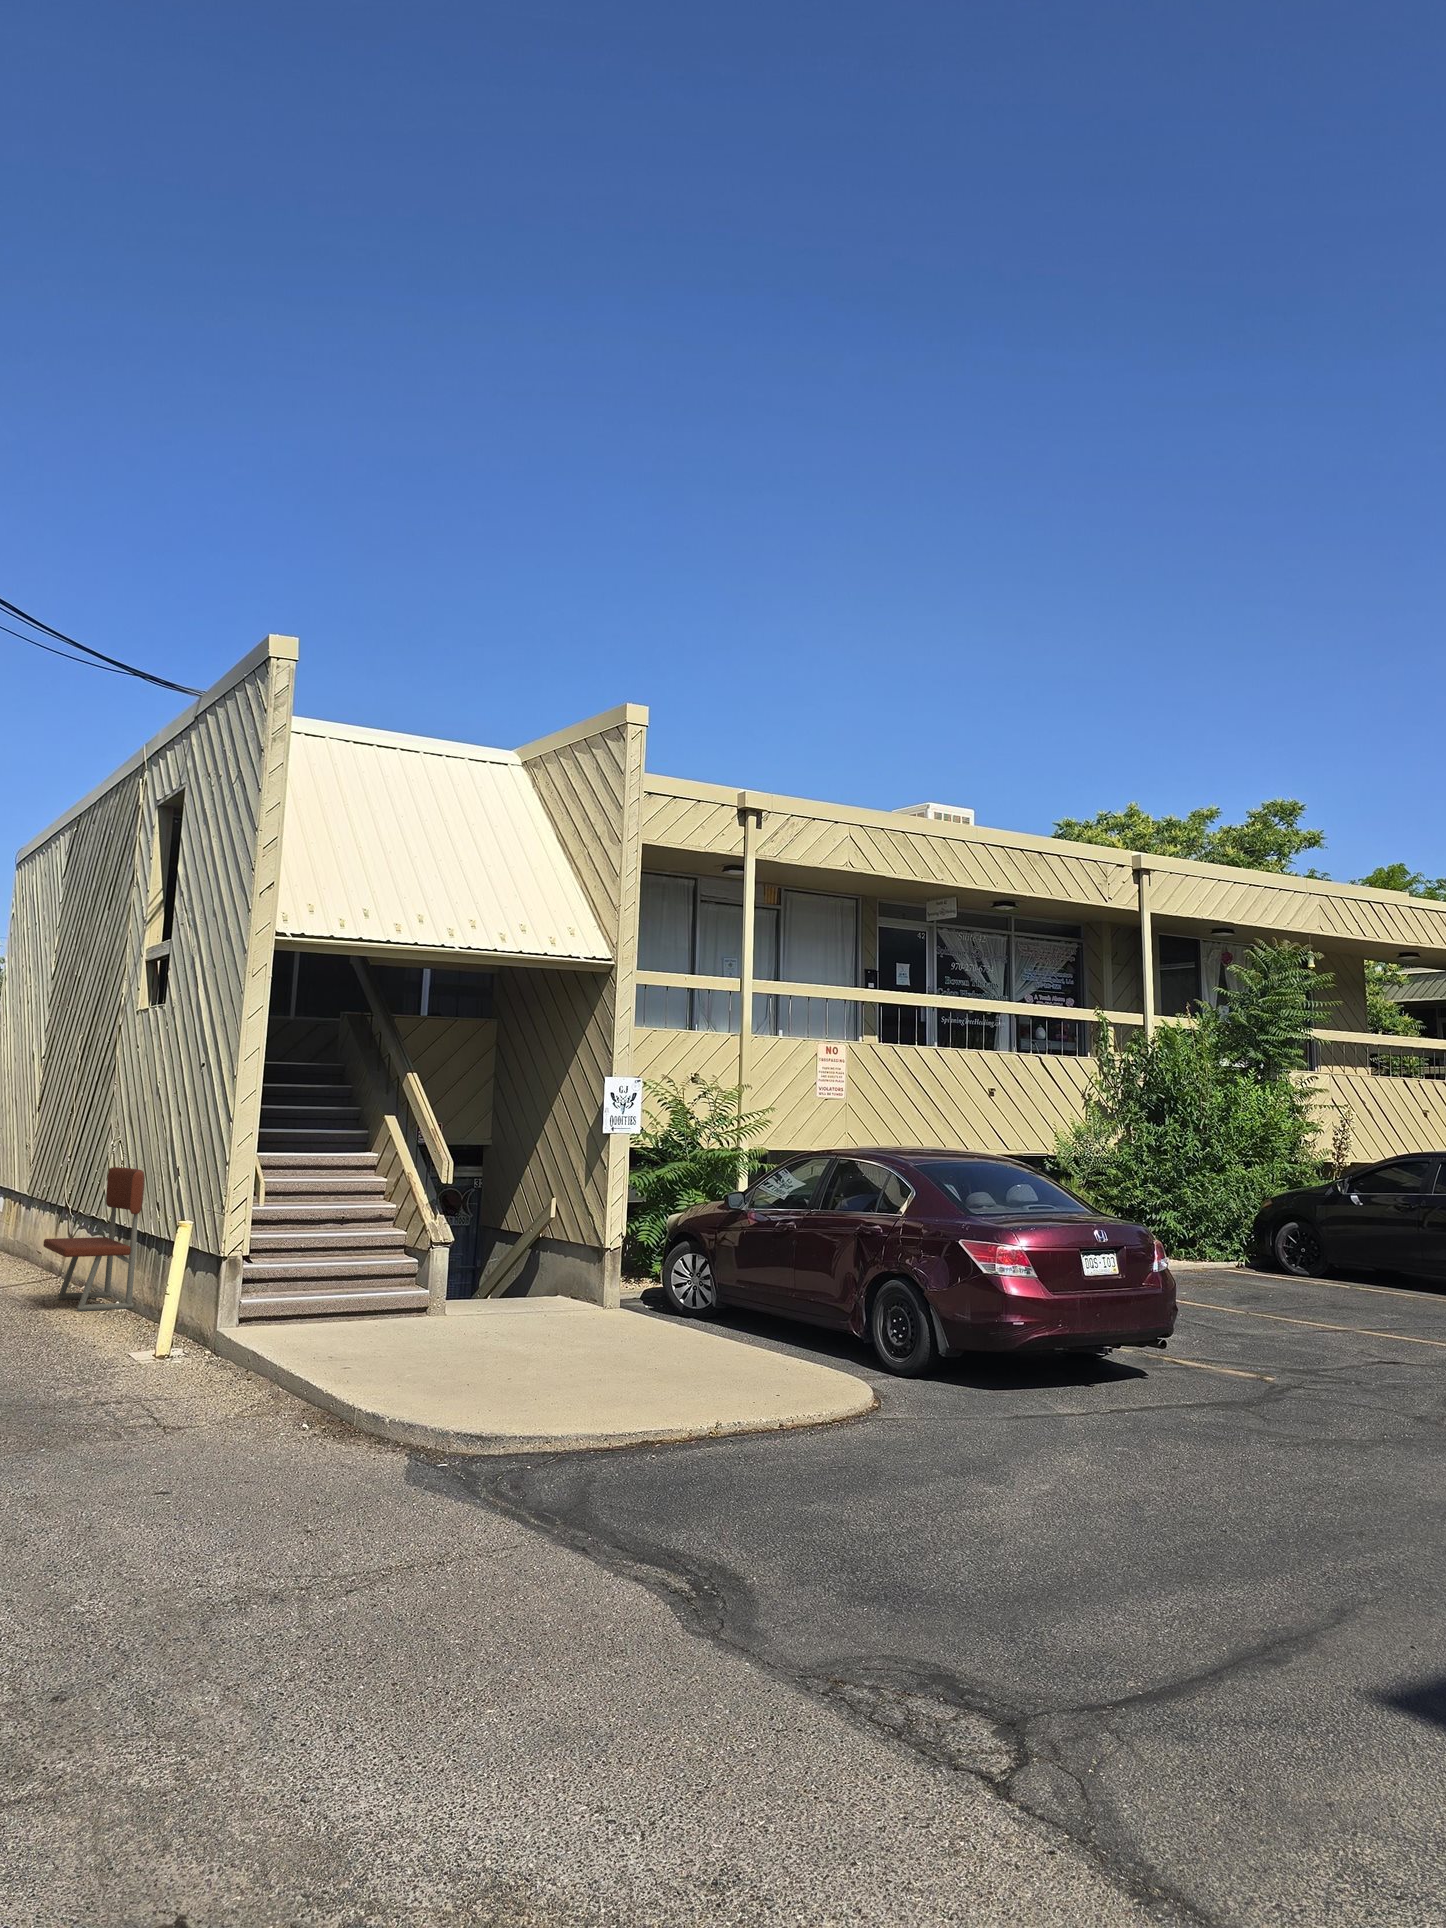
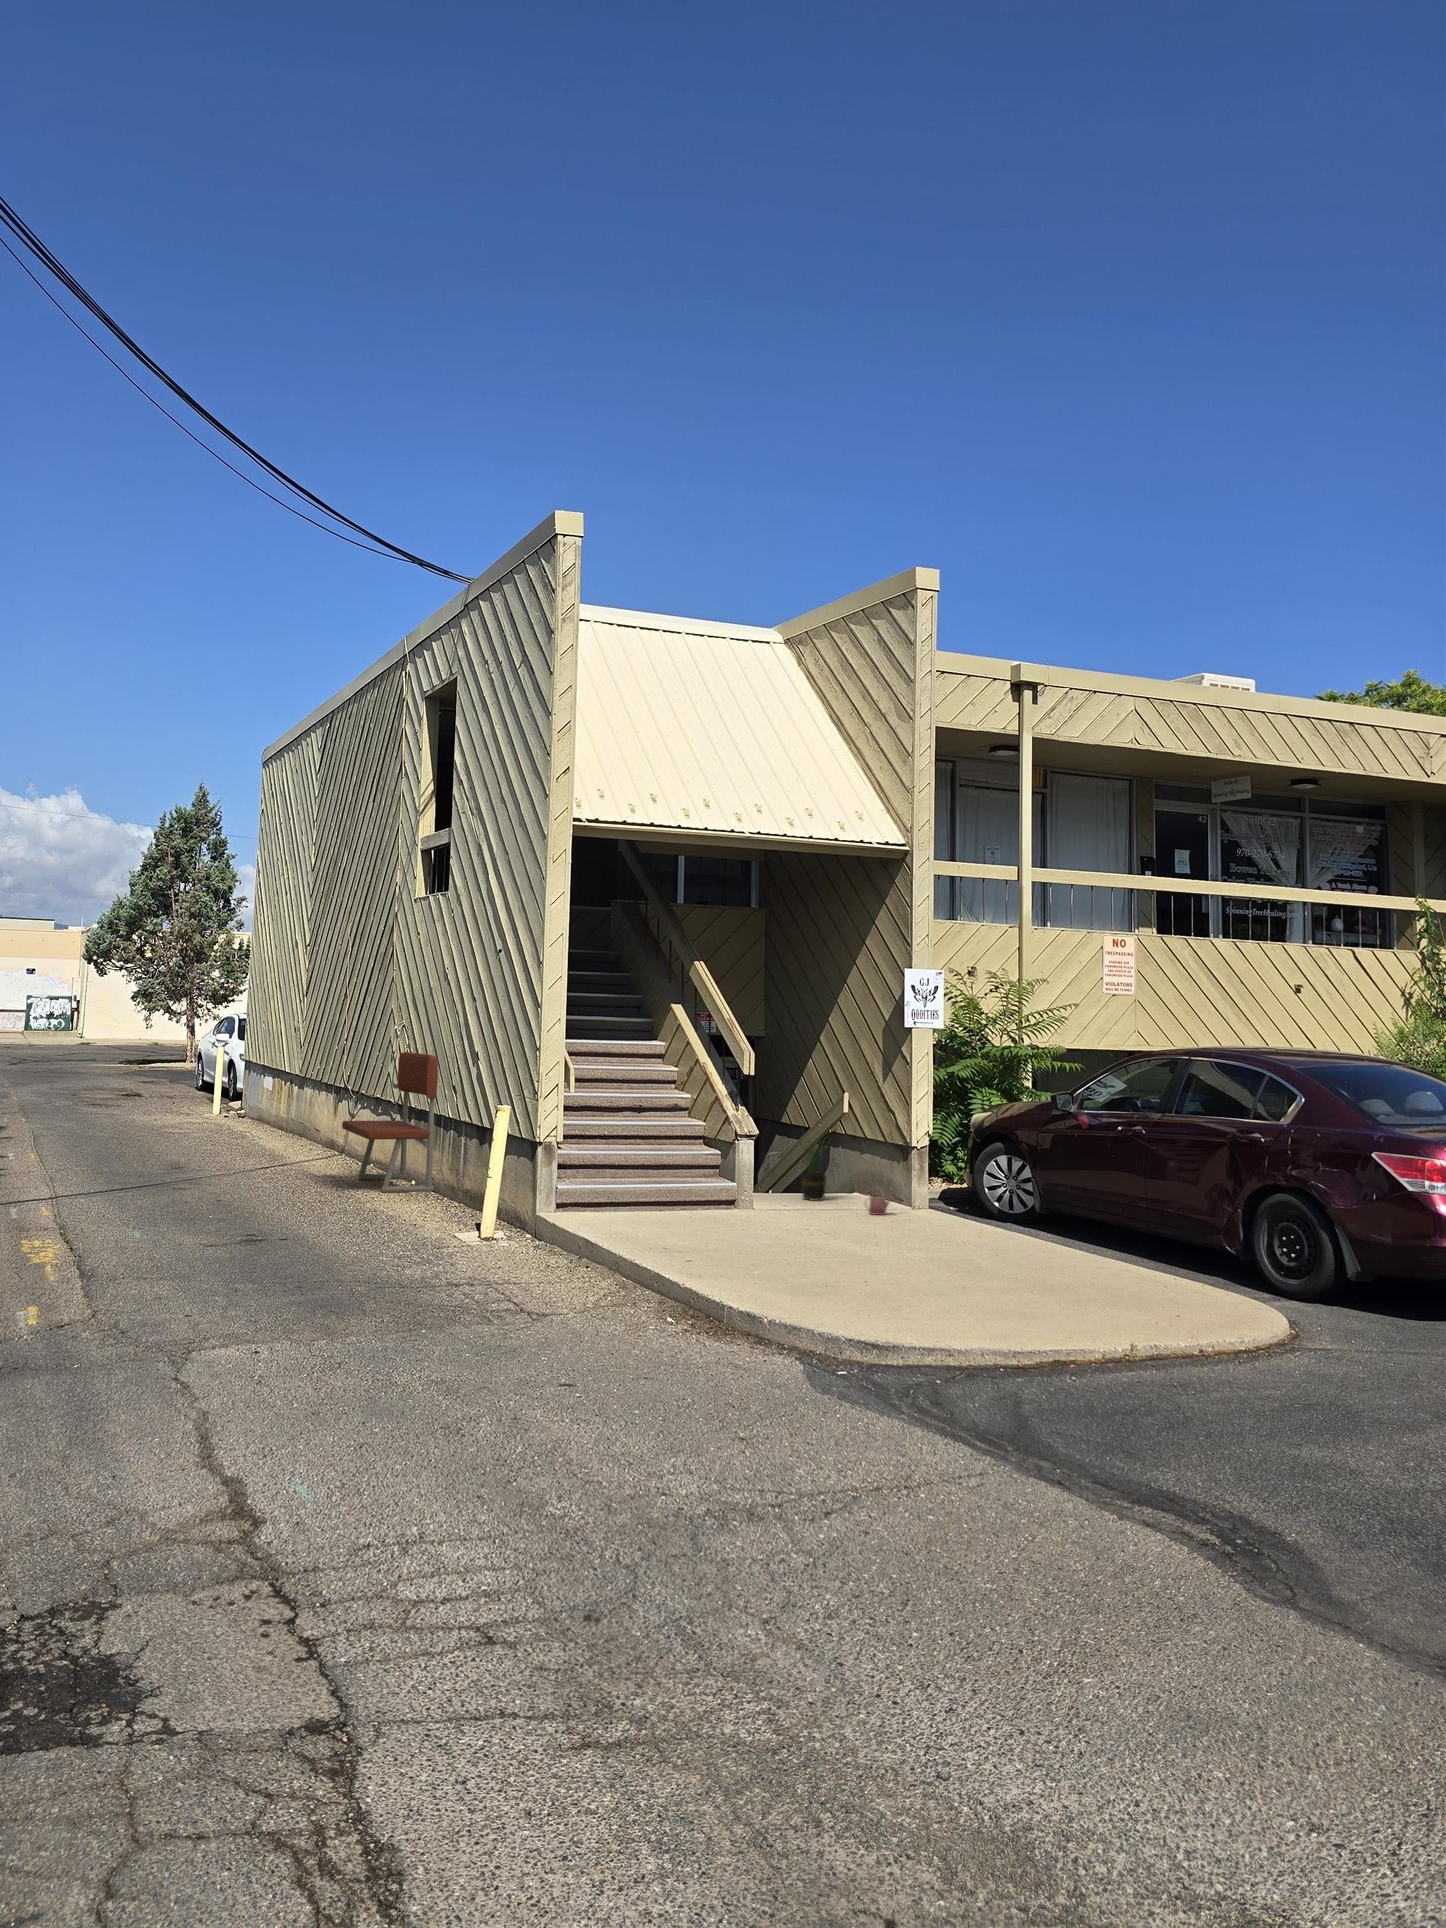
potted plant: none [504,1232,542,1306] -> present [801,1133,827,1201]
watering can: none [559,1290,592,1317] -> present [864,1188,896,1215]

